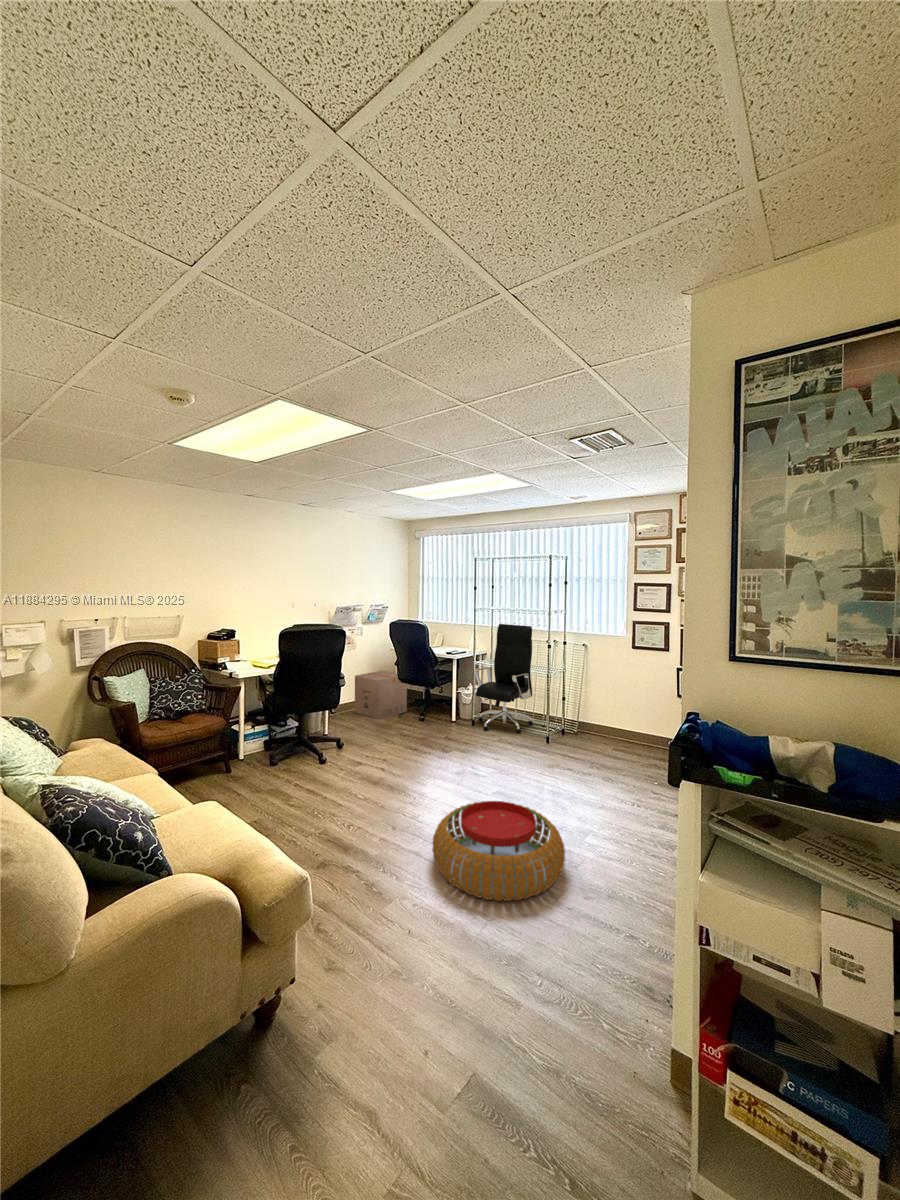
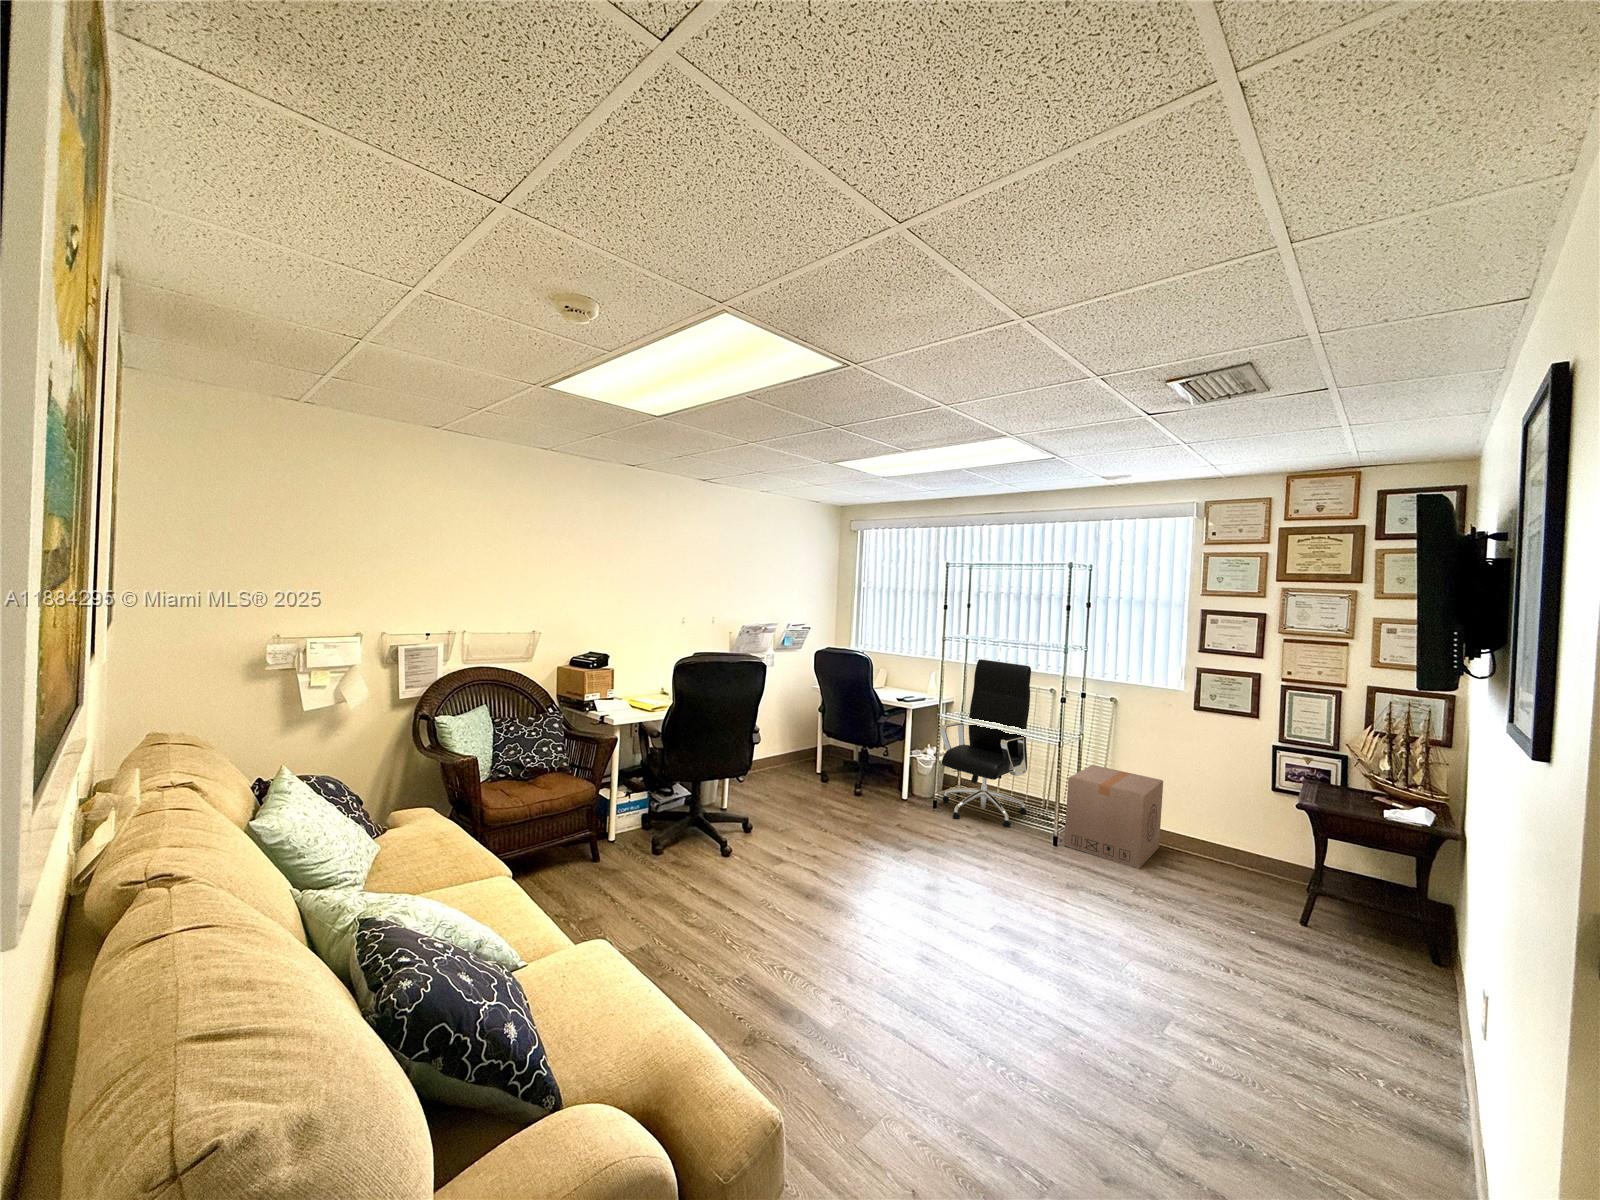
cardboard box: present [355,671,407,719] -> present [1064,765,1163,868]
pouf: present [432,801,565,901] -> none [912,955,1135,1142]

